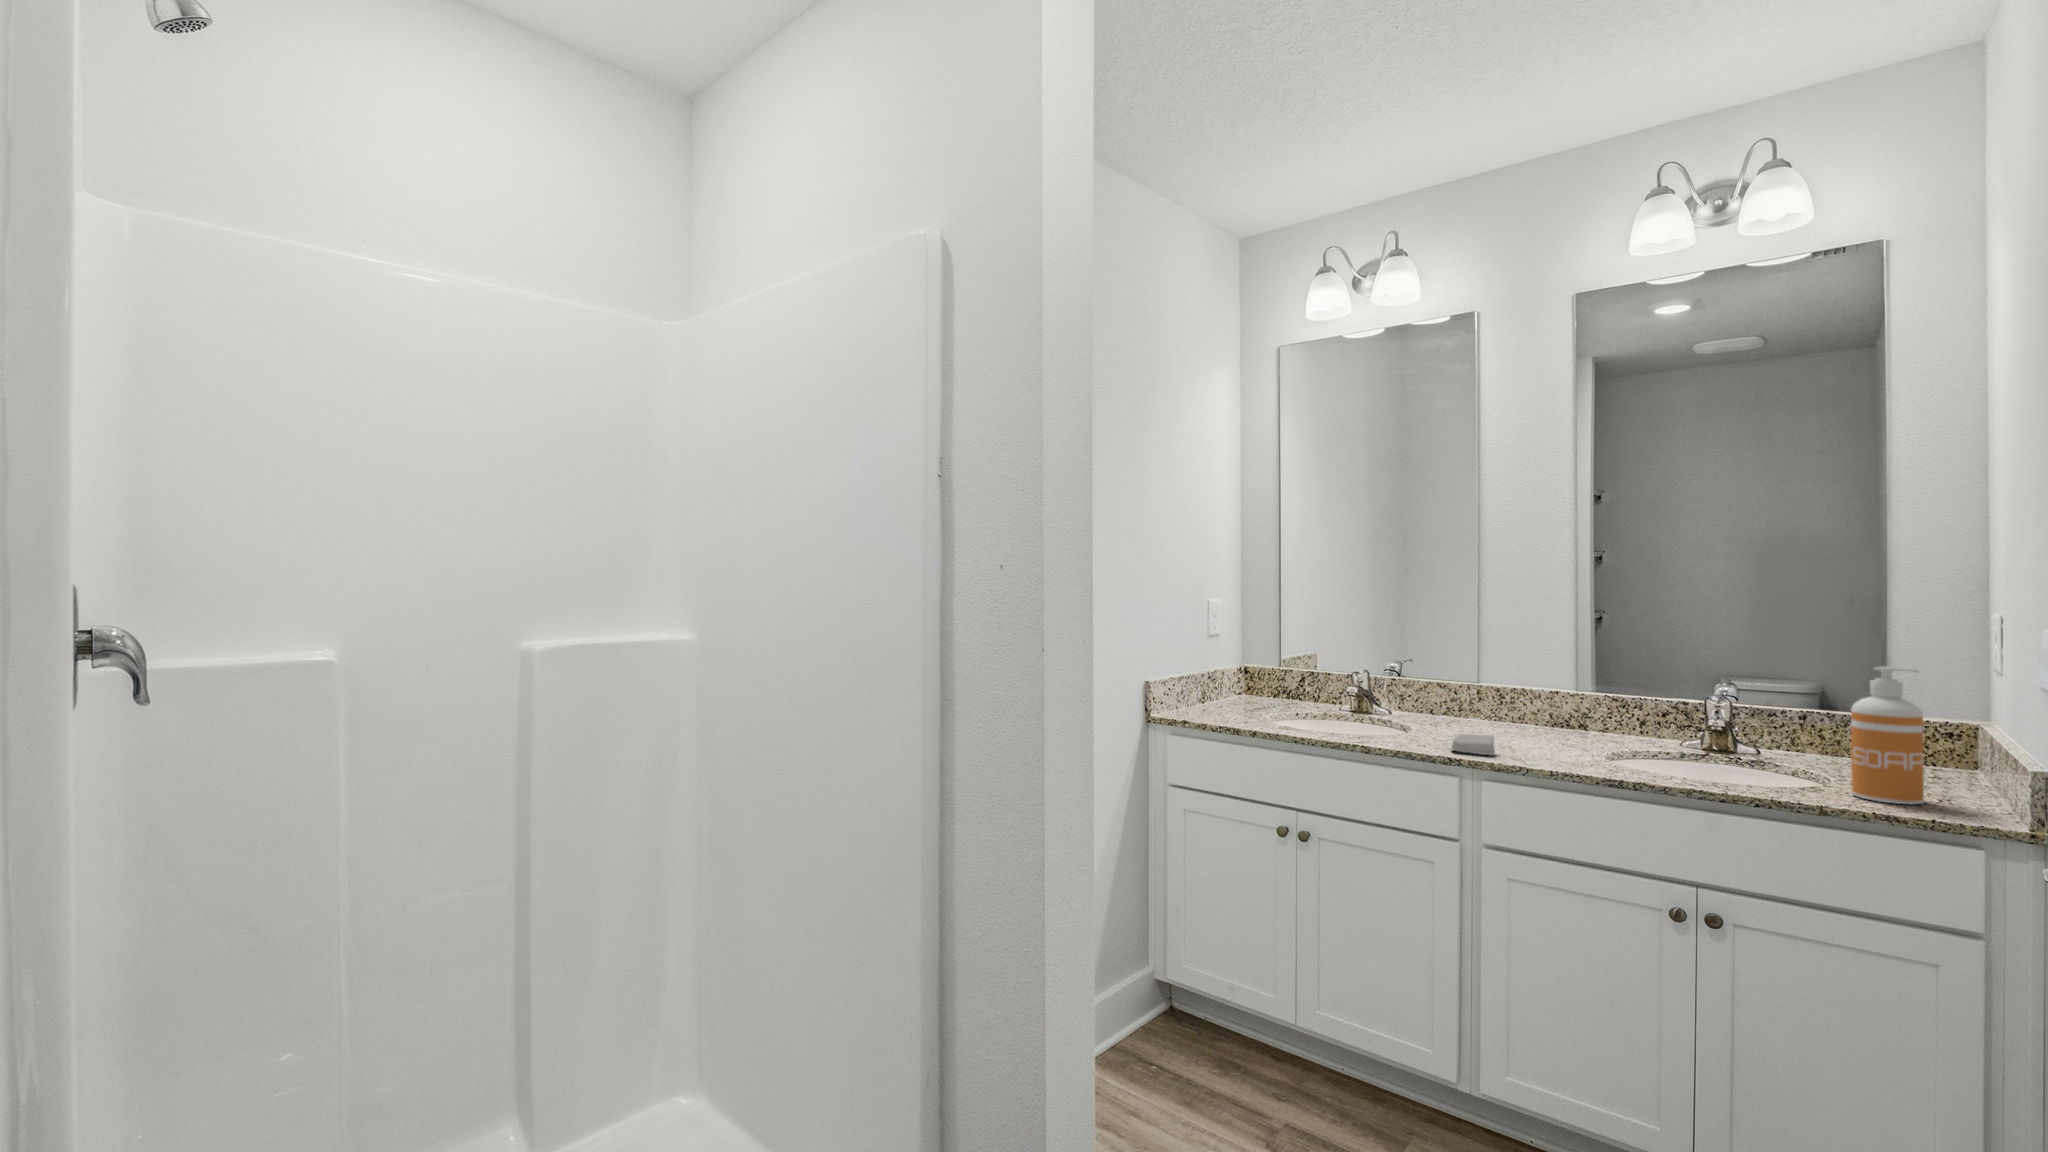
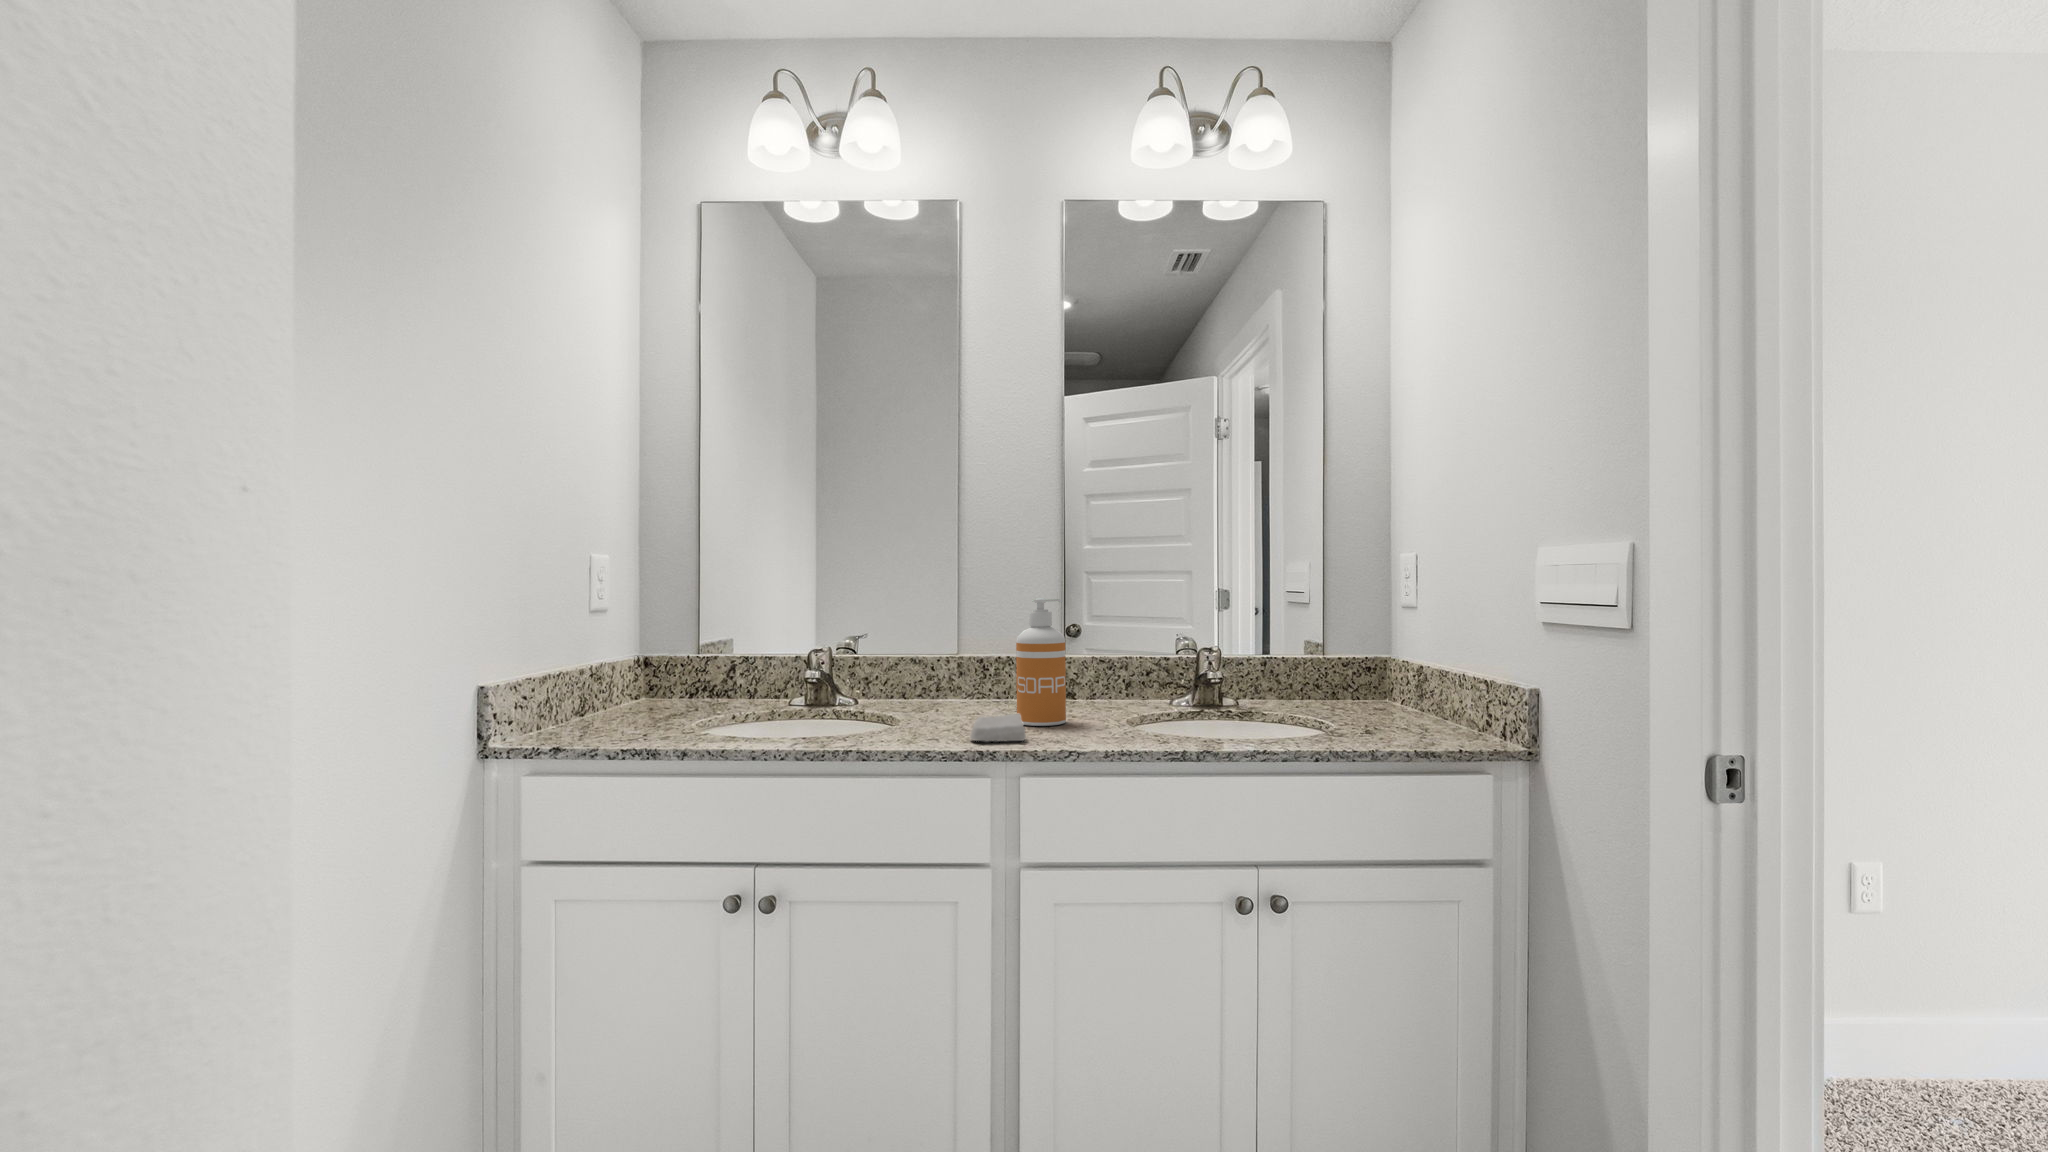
soap dispenser: present [1851,667,1924,805] -> present [1016,599,1066,726]

